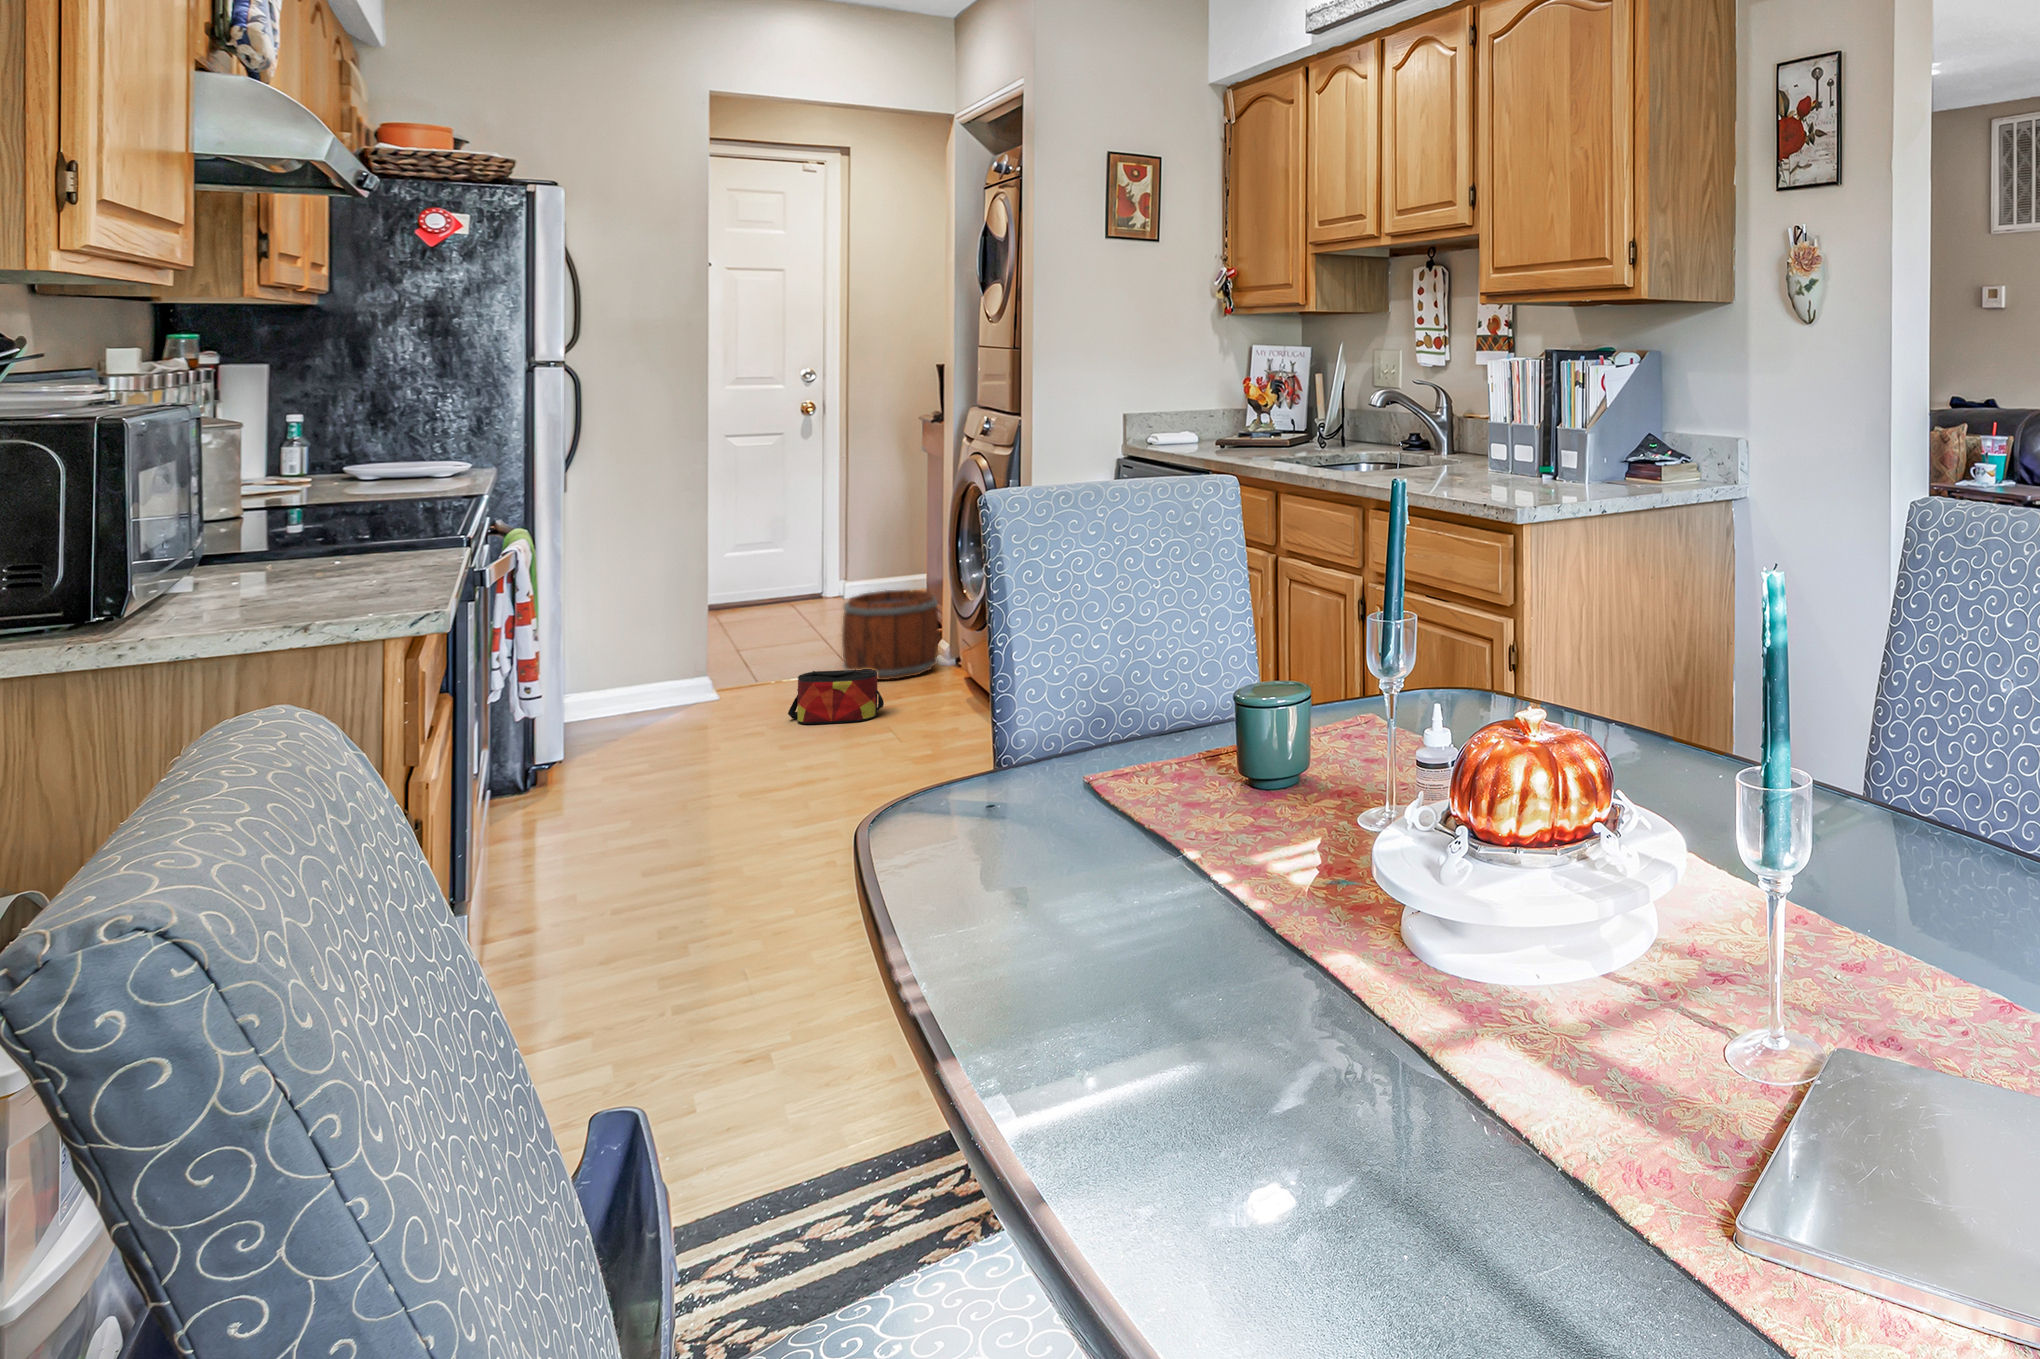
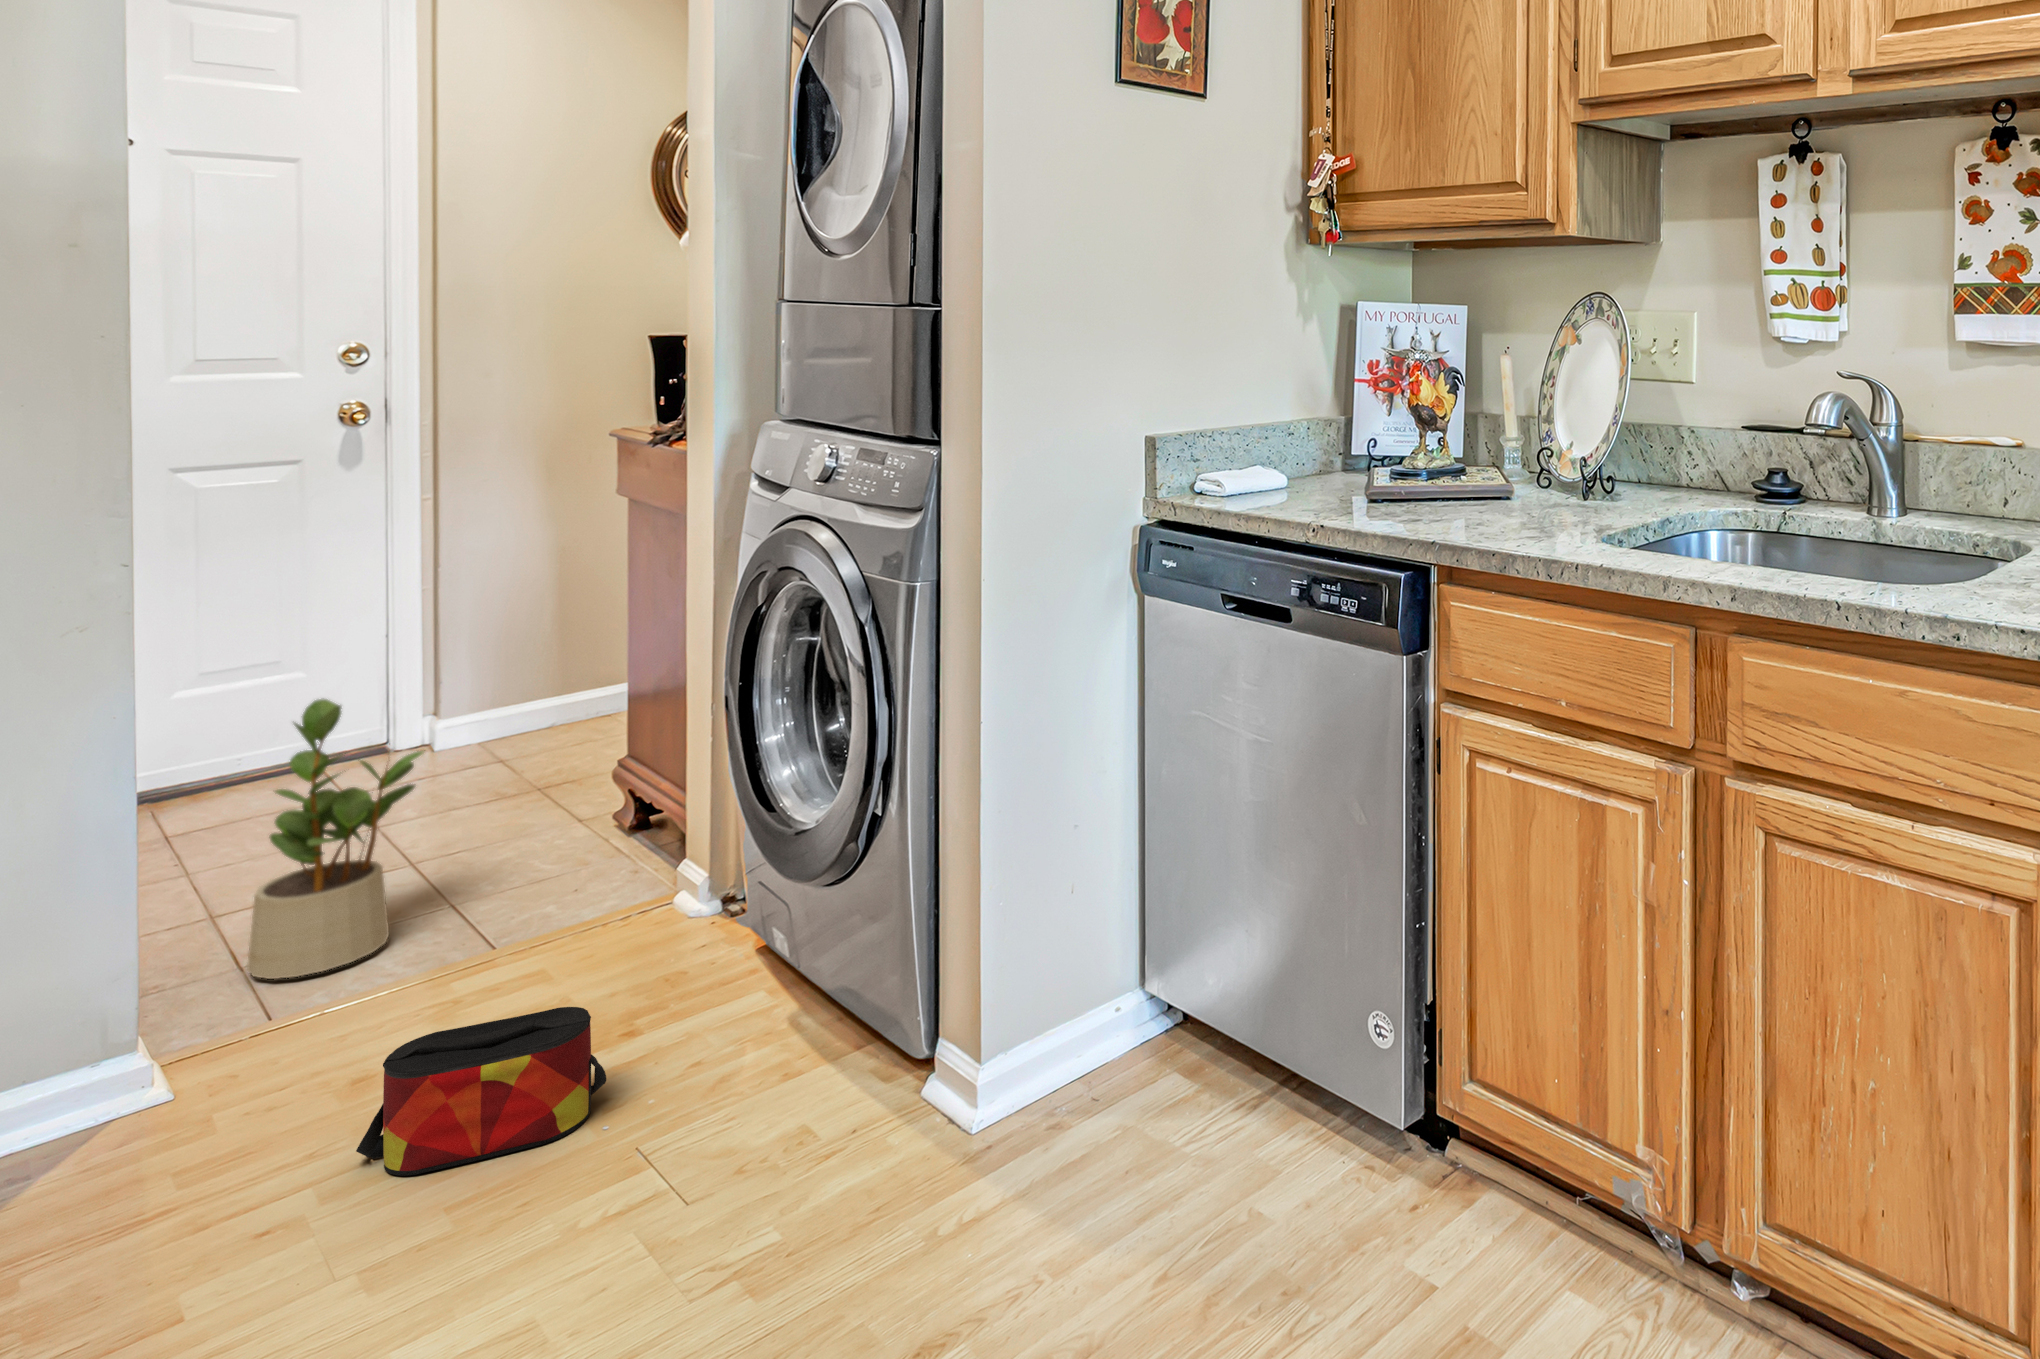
potted plant: none [753,540,827,670] -> present [247,699,425,979]
bucket: present [842,590,939,680] -> none [471,771,689,982]

